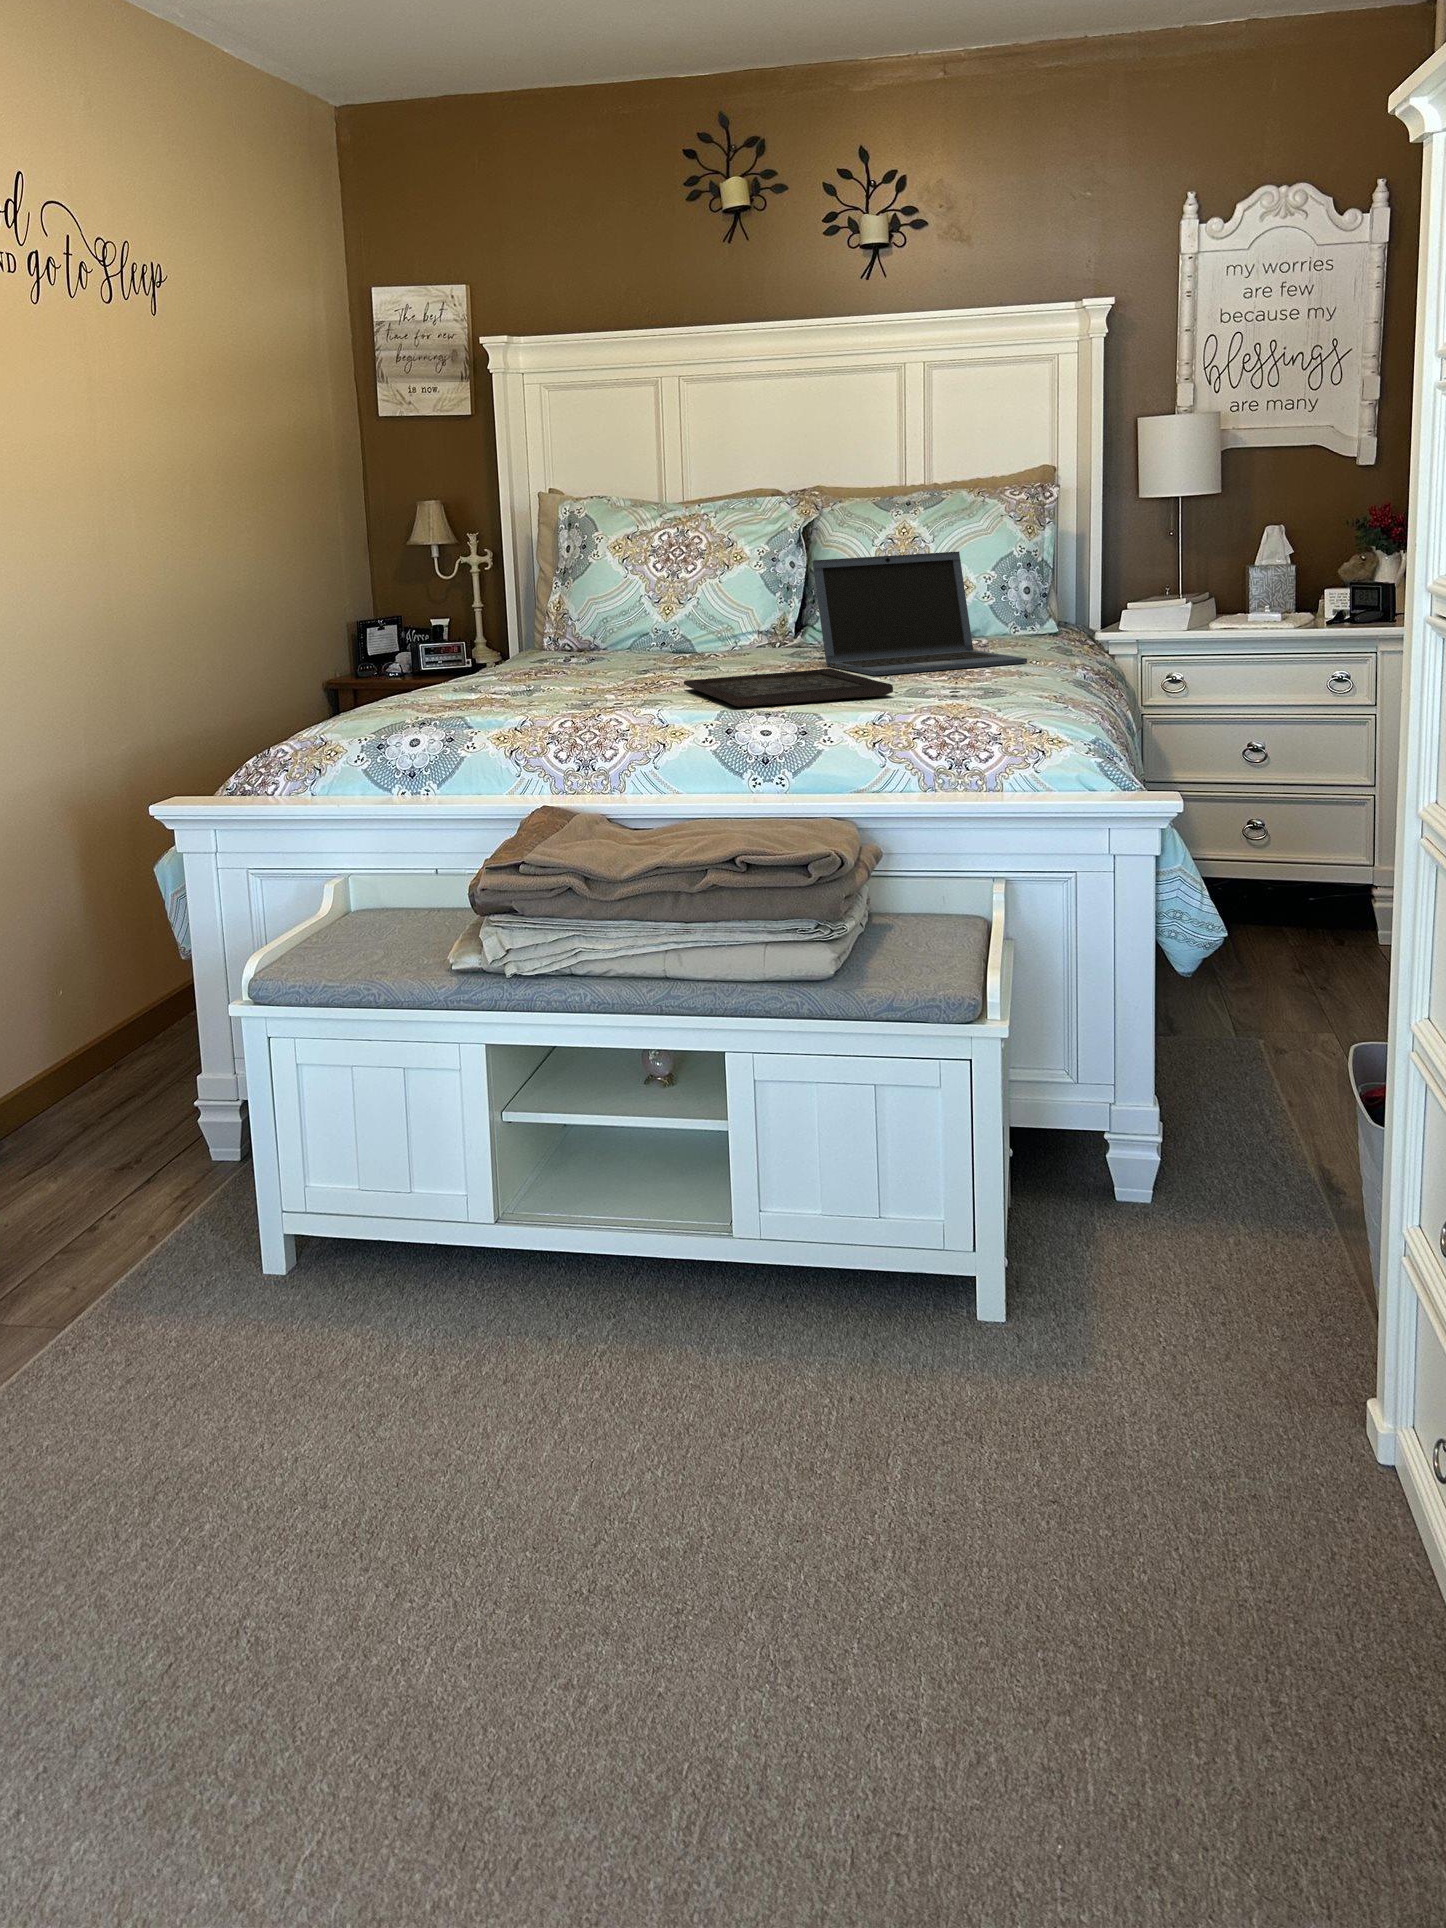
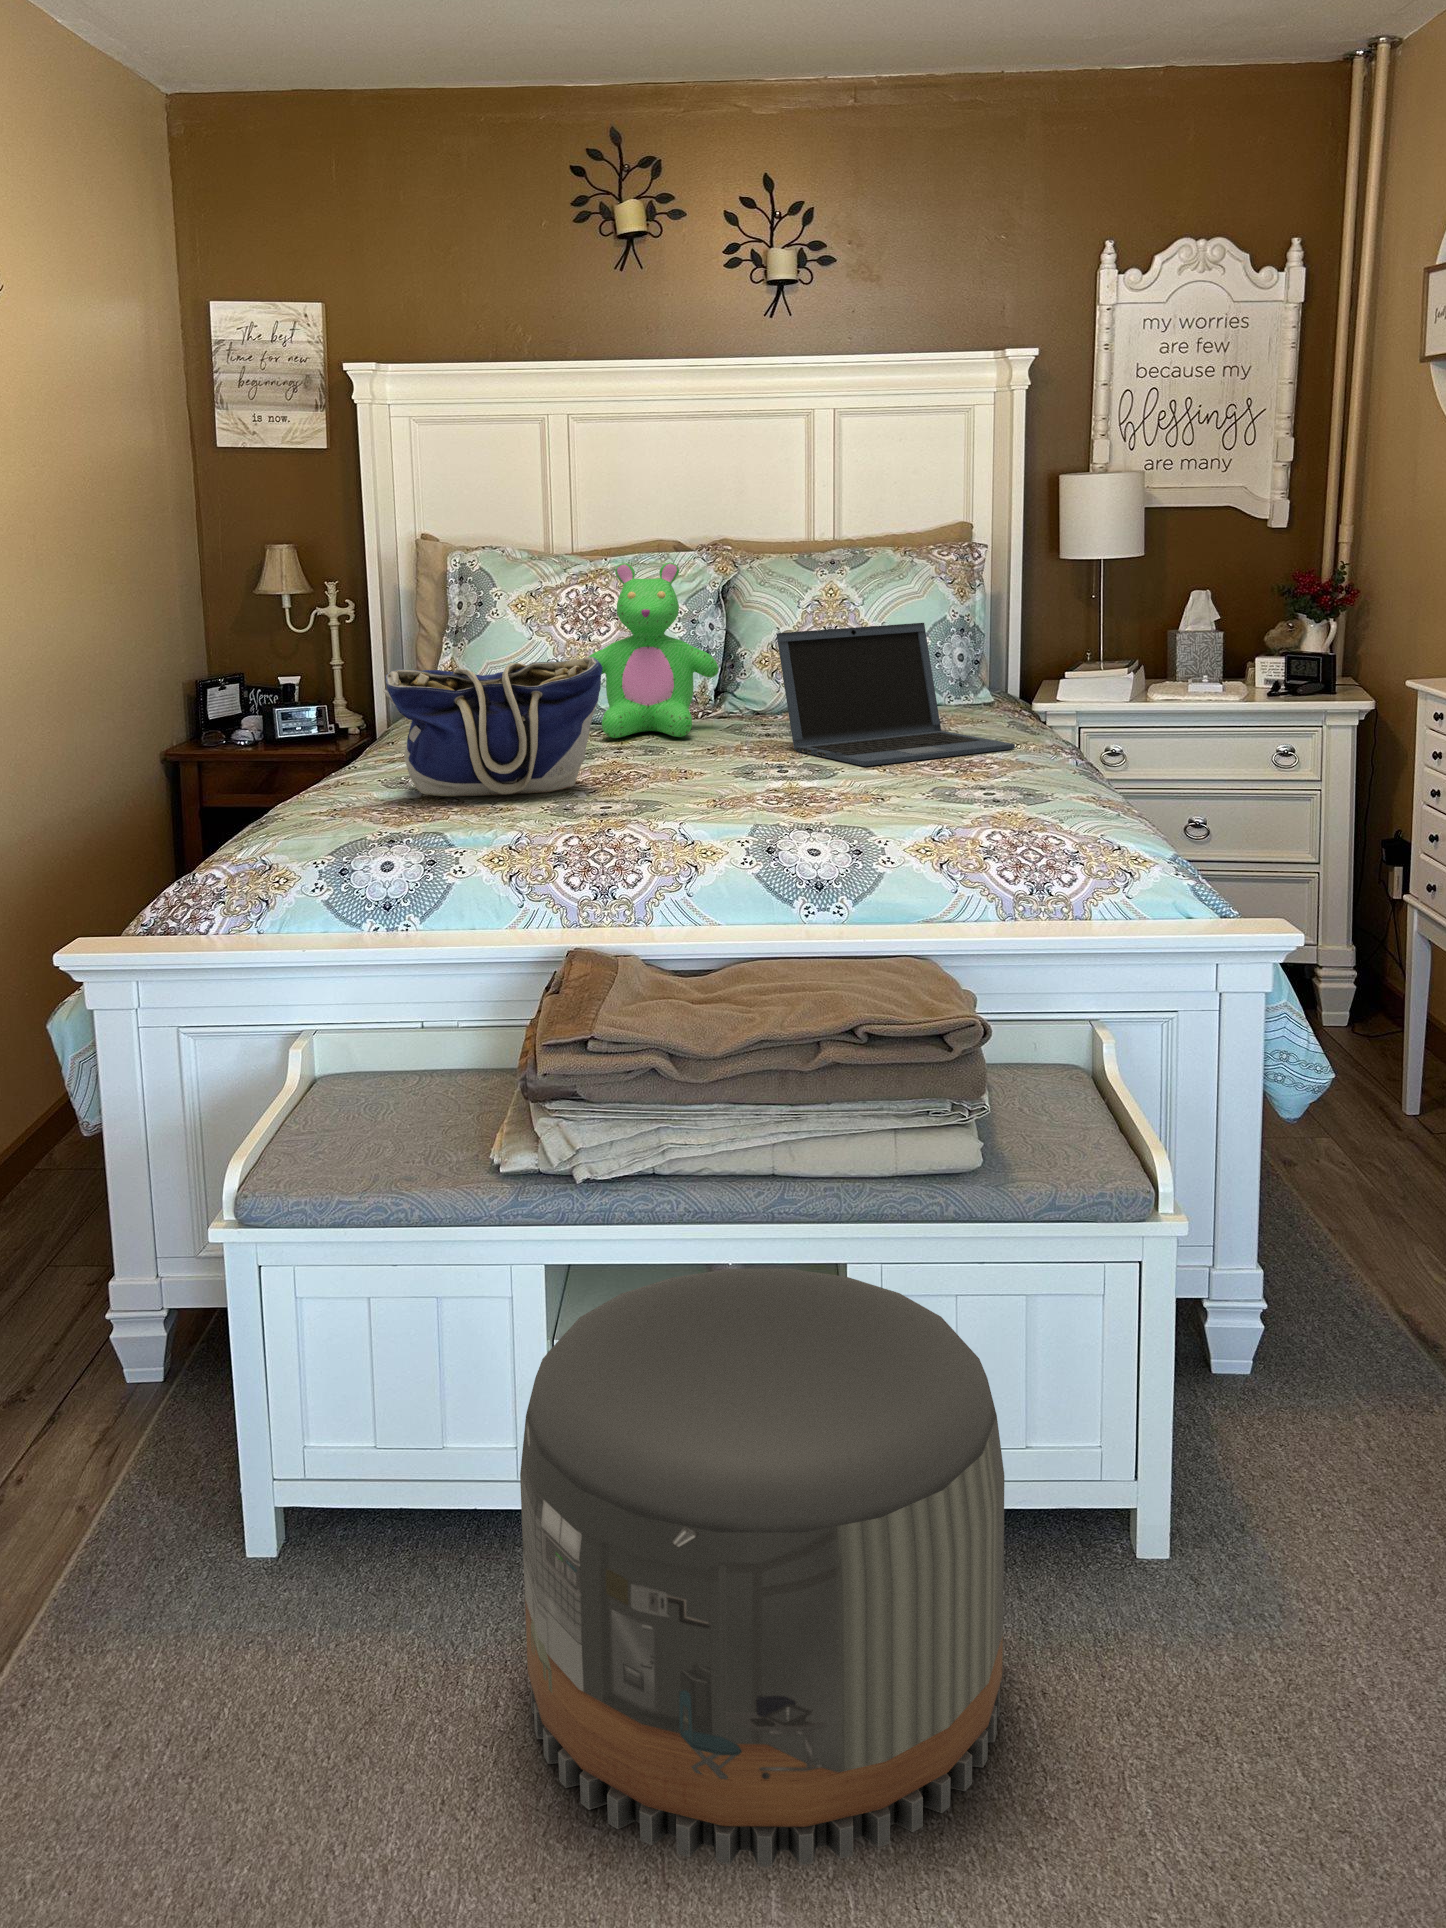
teddy bear: none [656,502,779,659] -> present [589,562,719,738]
tote bag: none [441,575,626,695] -> present [383,657,603,797]
tray: present [684,669,893,707] -> none [663,759,920,815]
pouf: none [419,1052,812,1482] -> present [520,1269,1005,1867]

